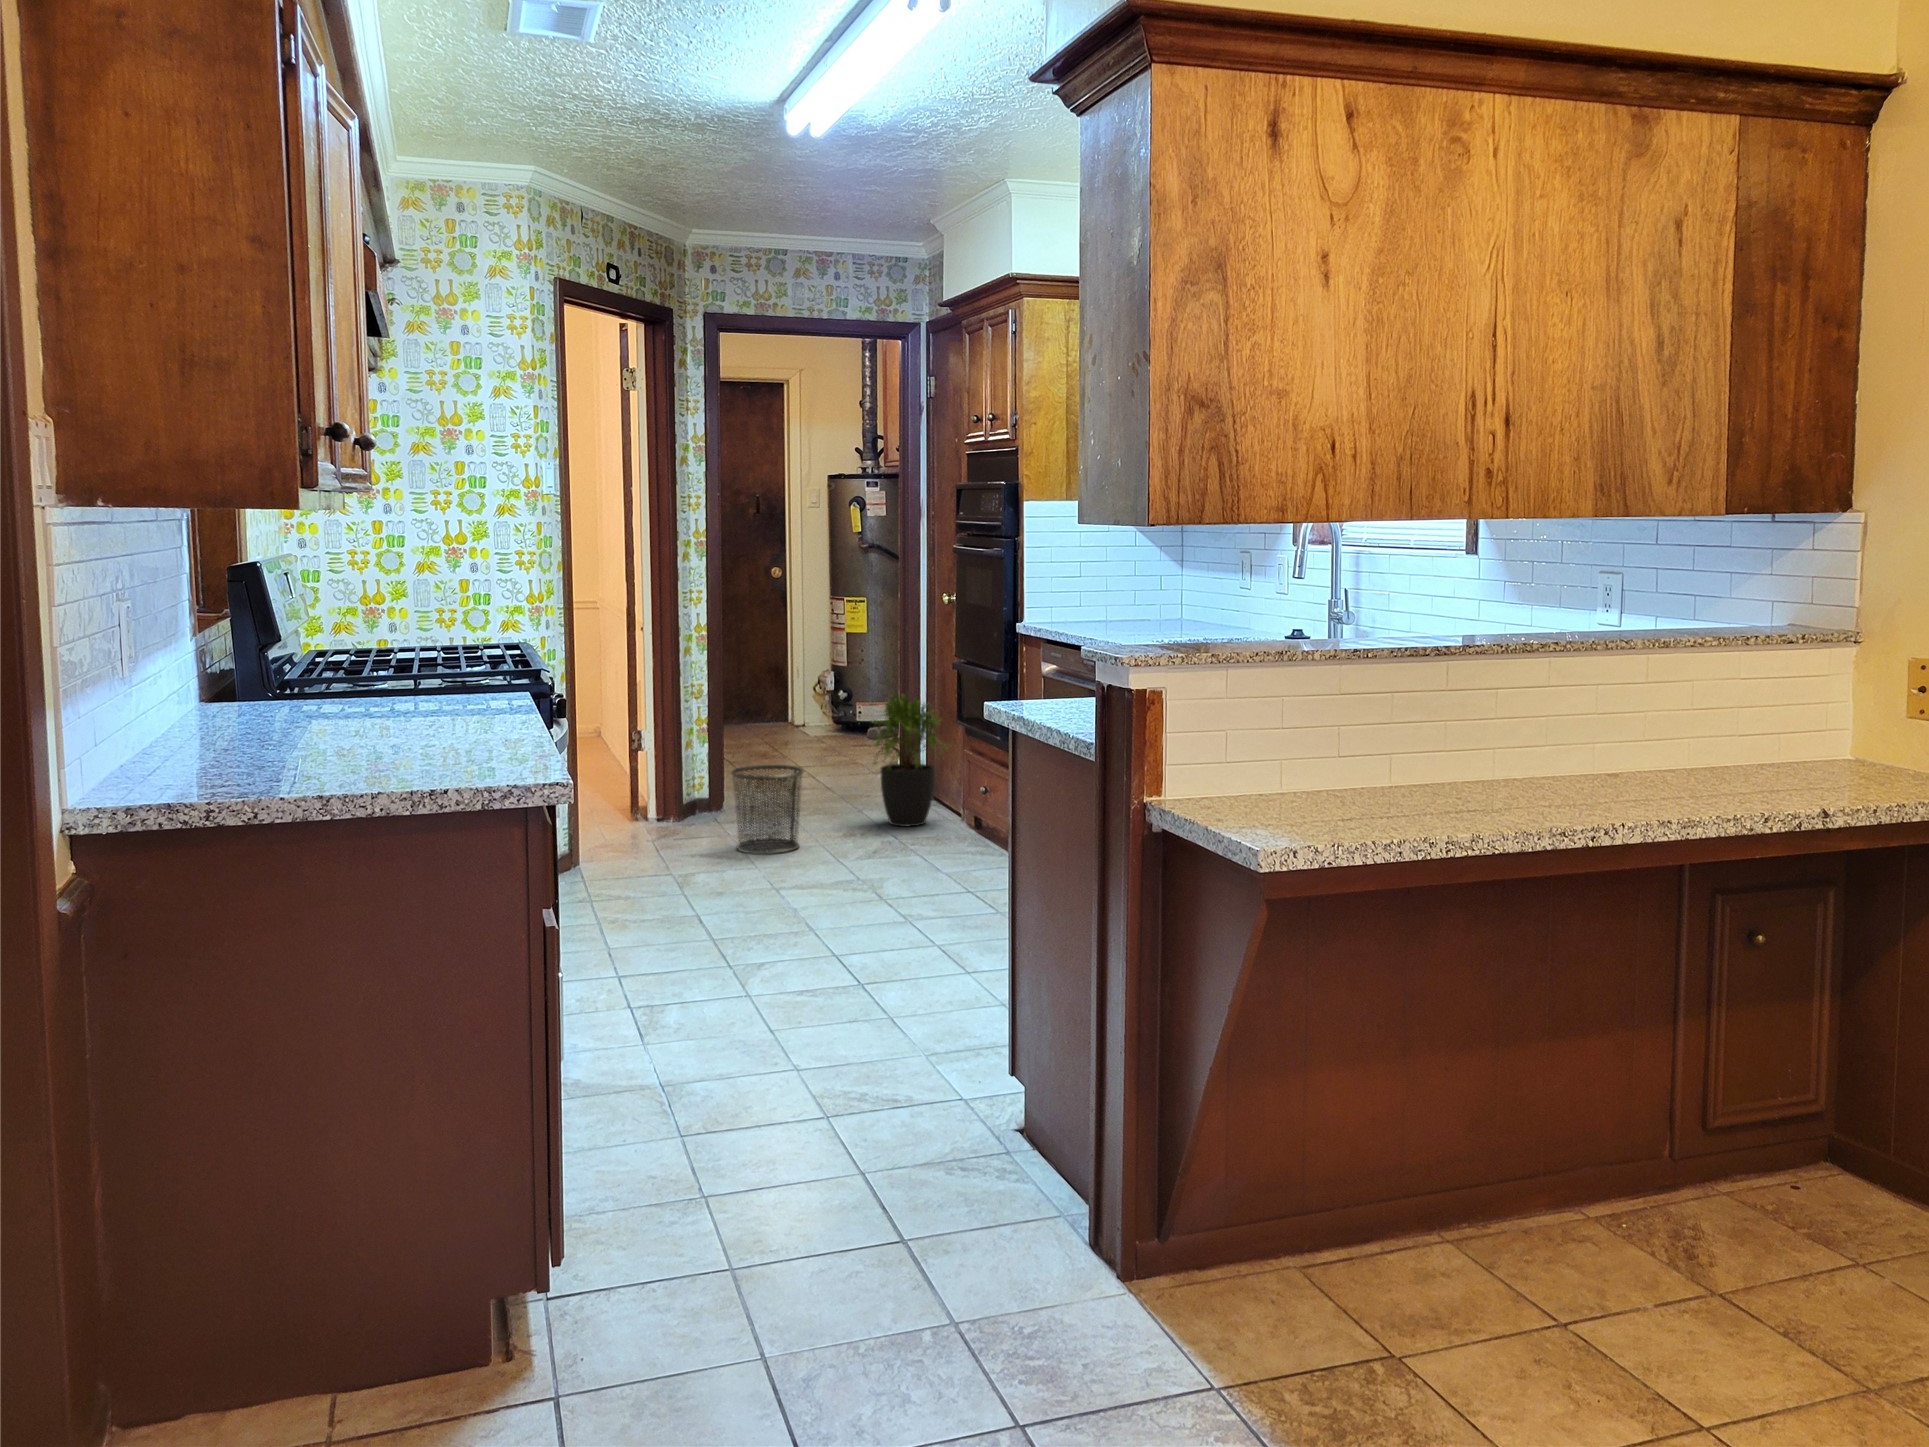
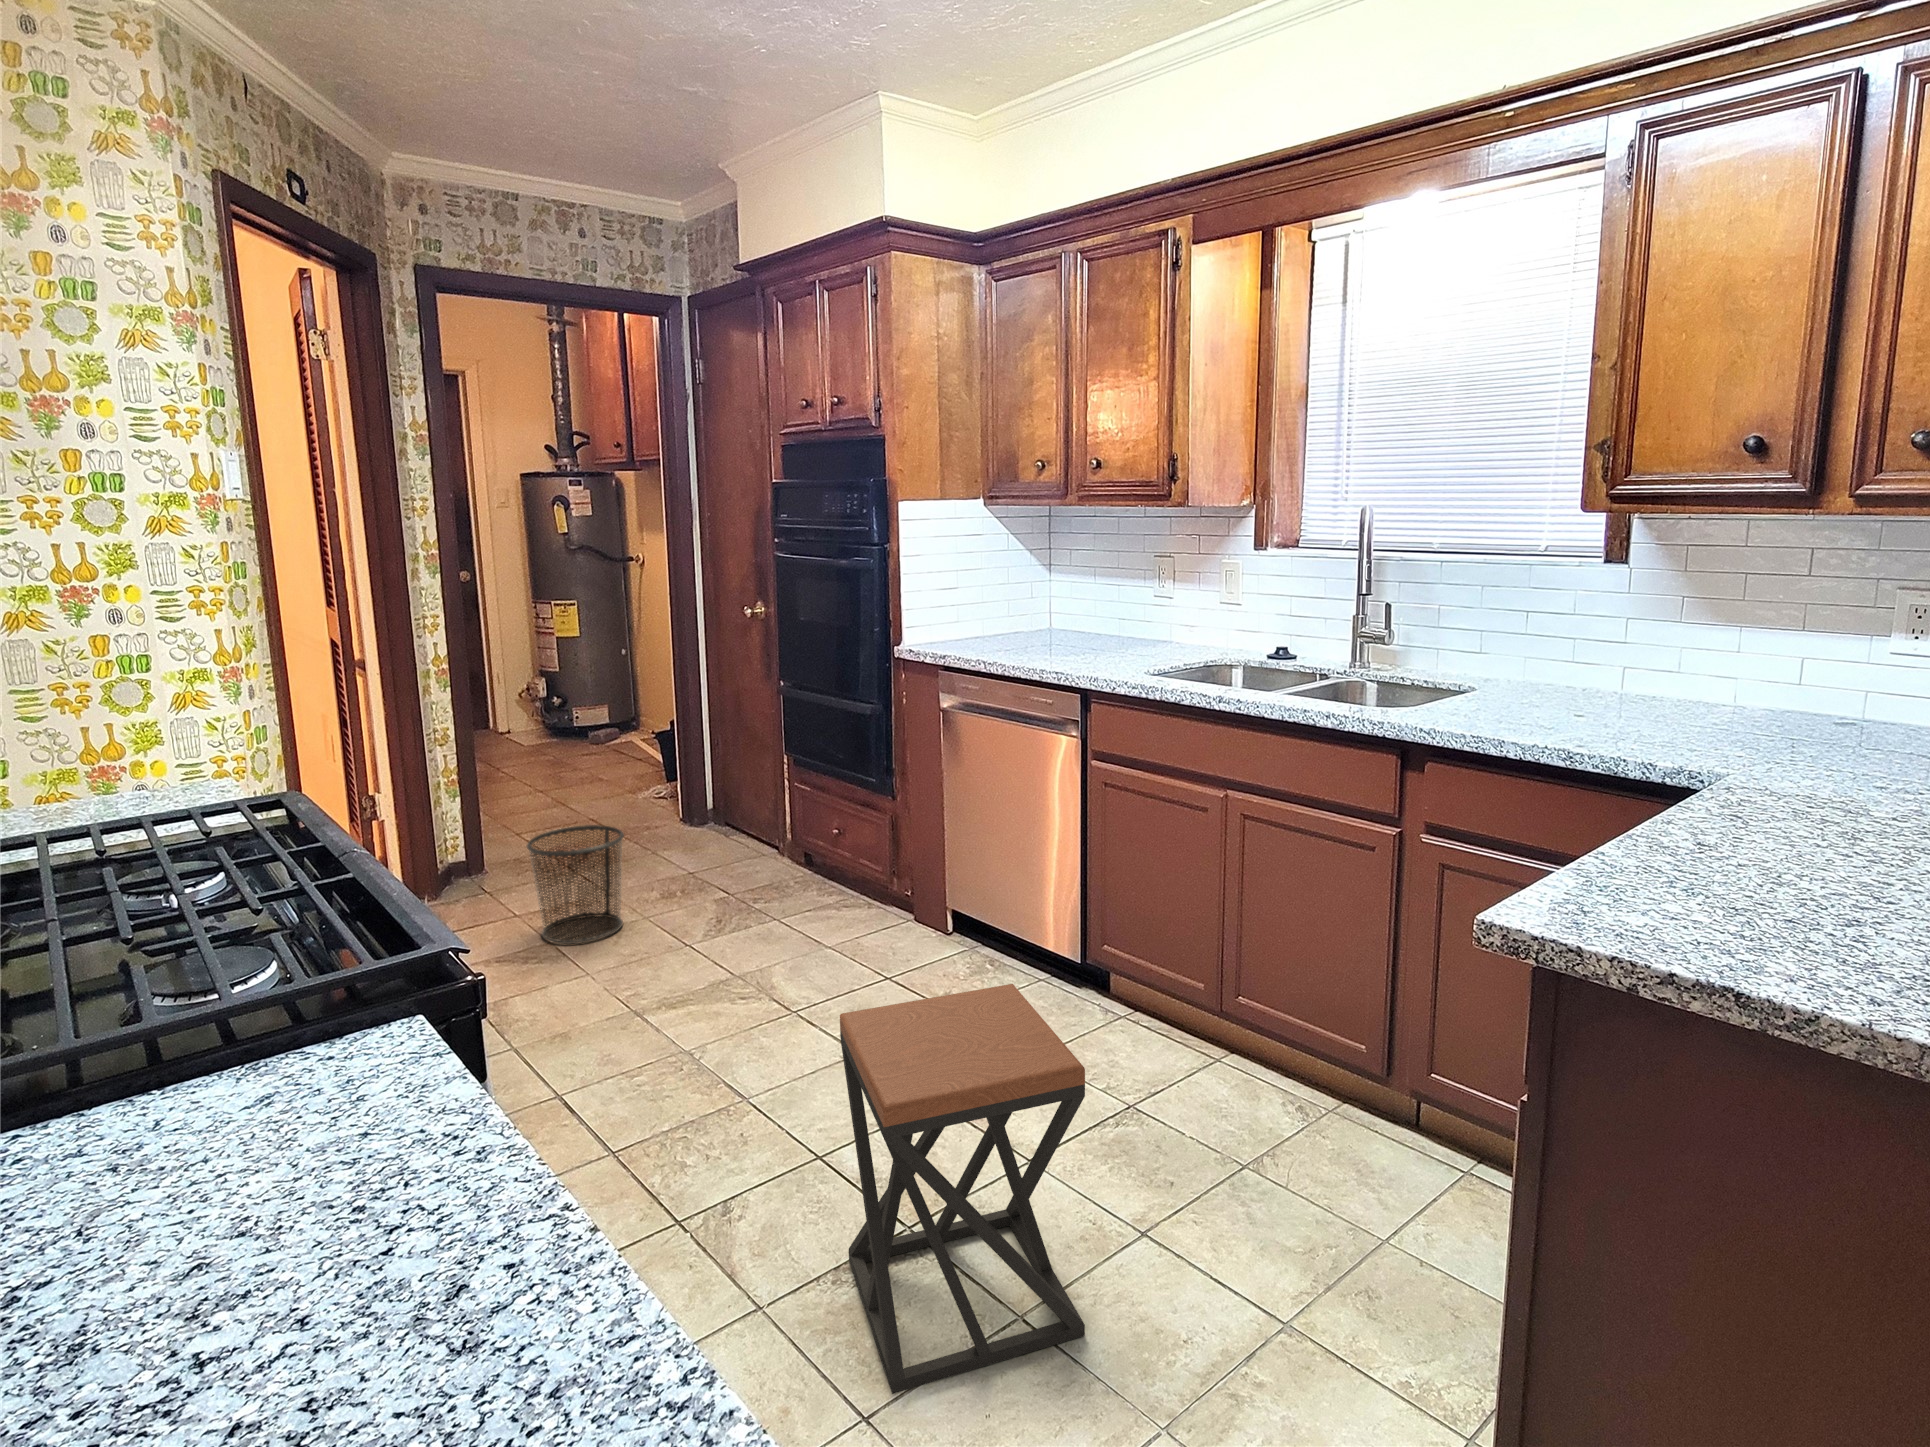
potted plant: present [872,693,947,826] -> none [669,716,773,868]
stool: none [782,819,923,1028] -> present [840,984,1085,1394]

